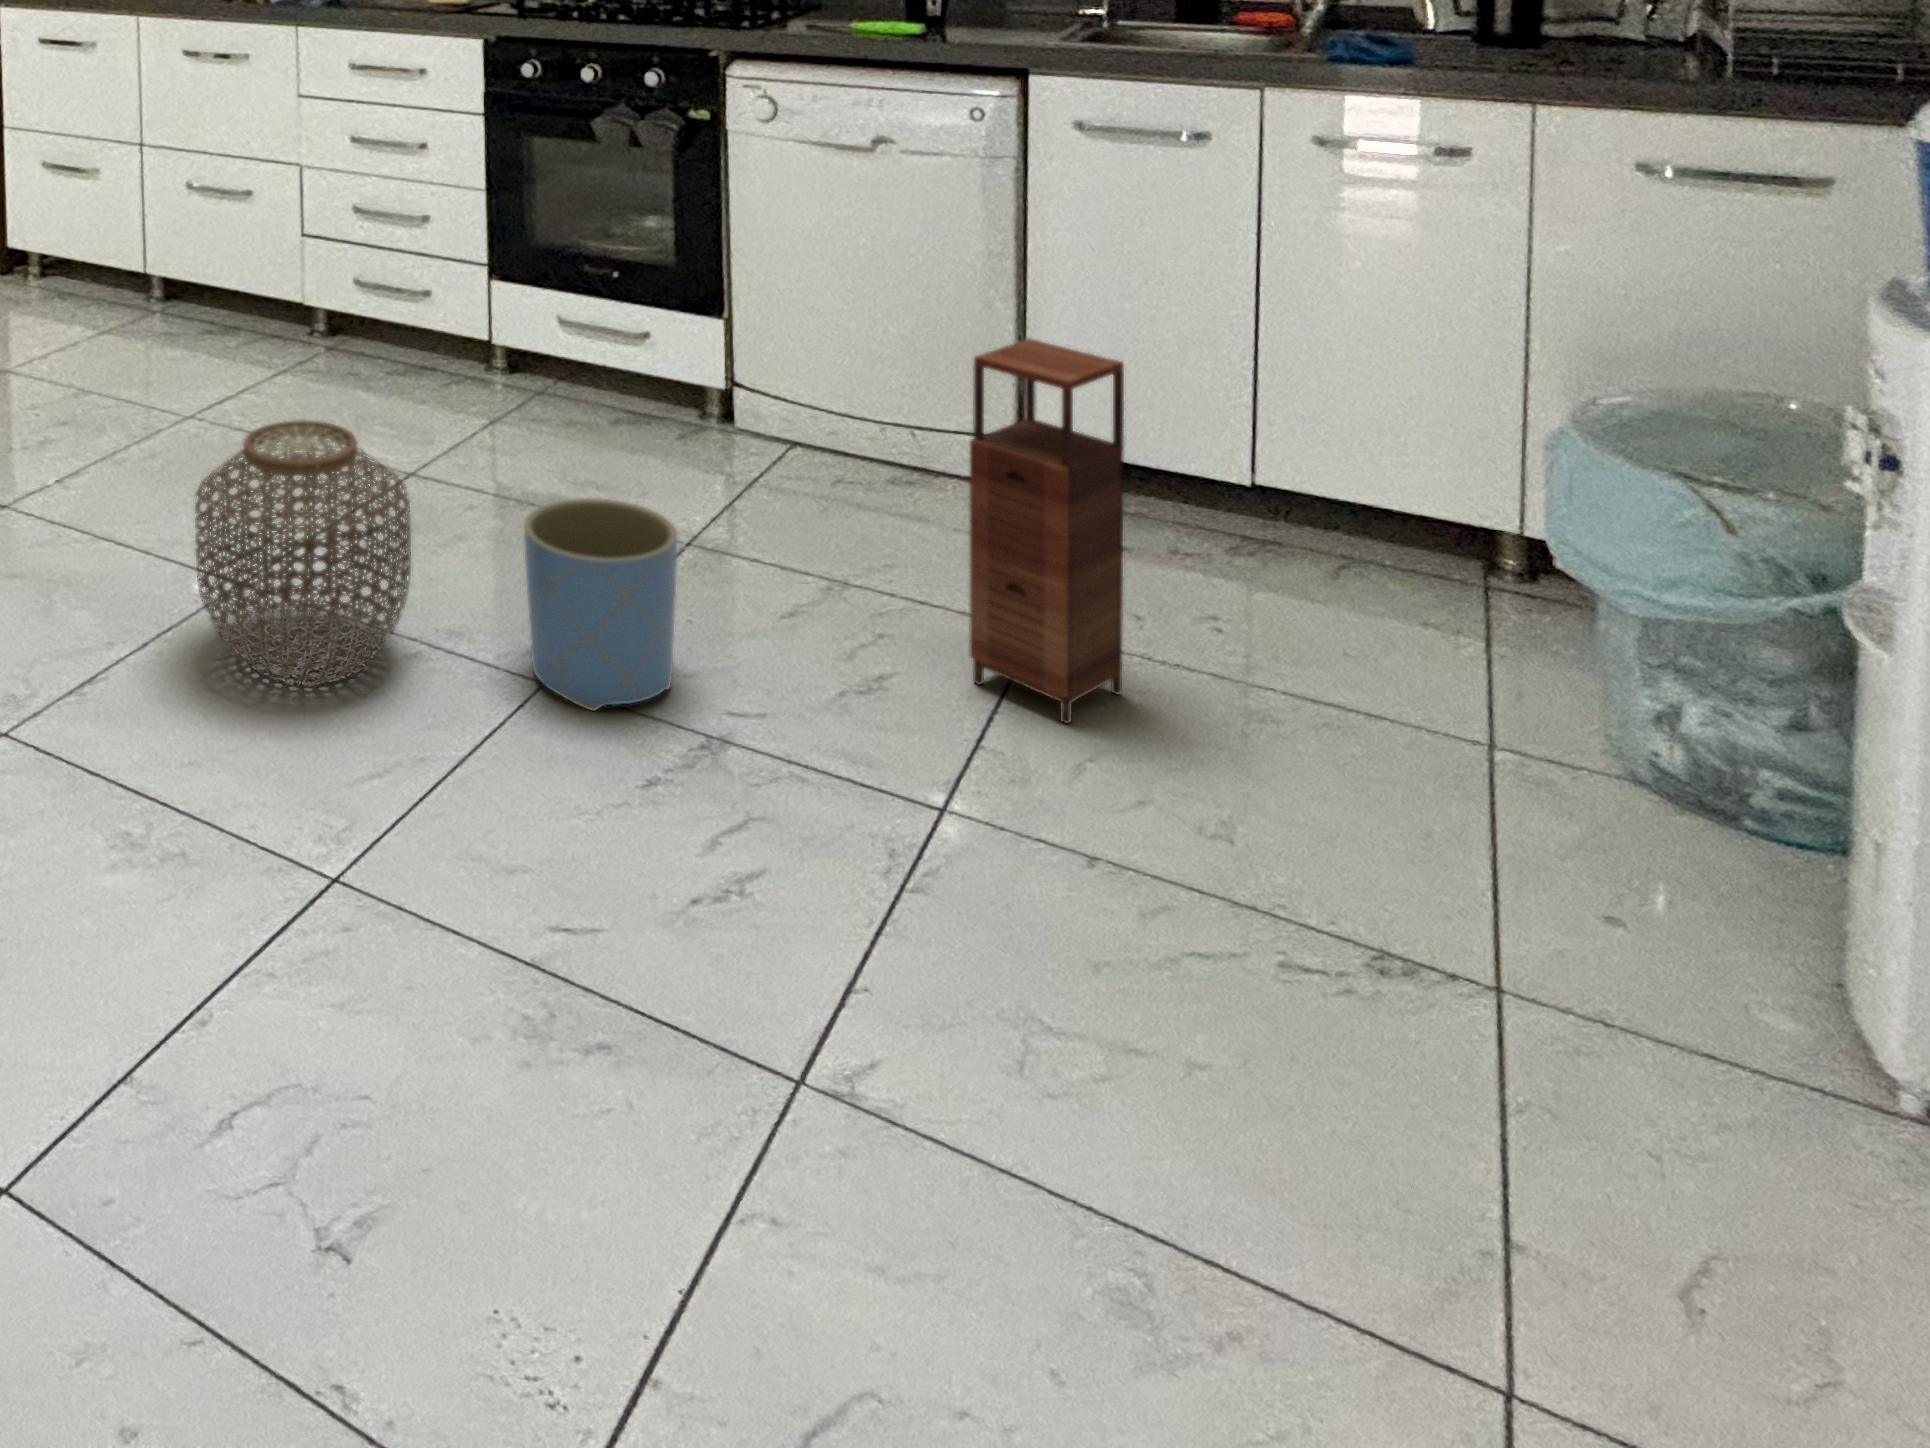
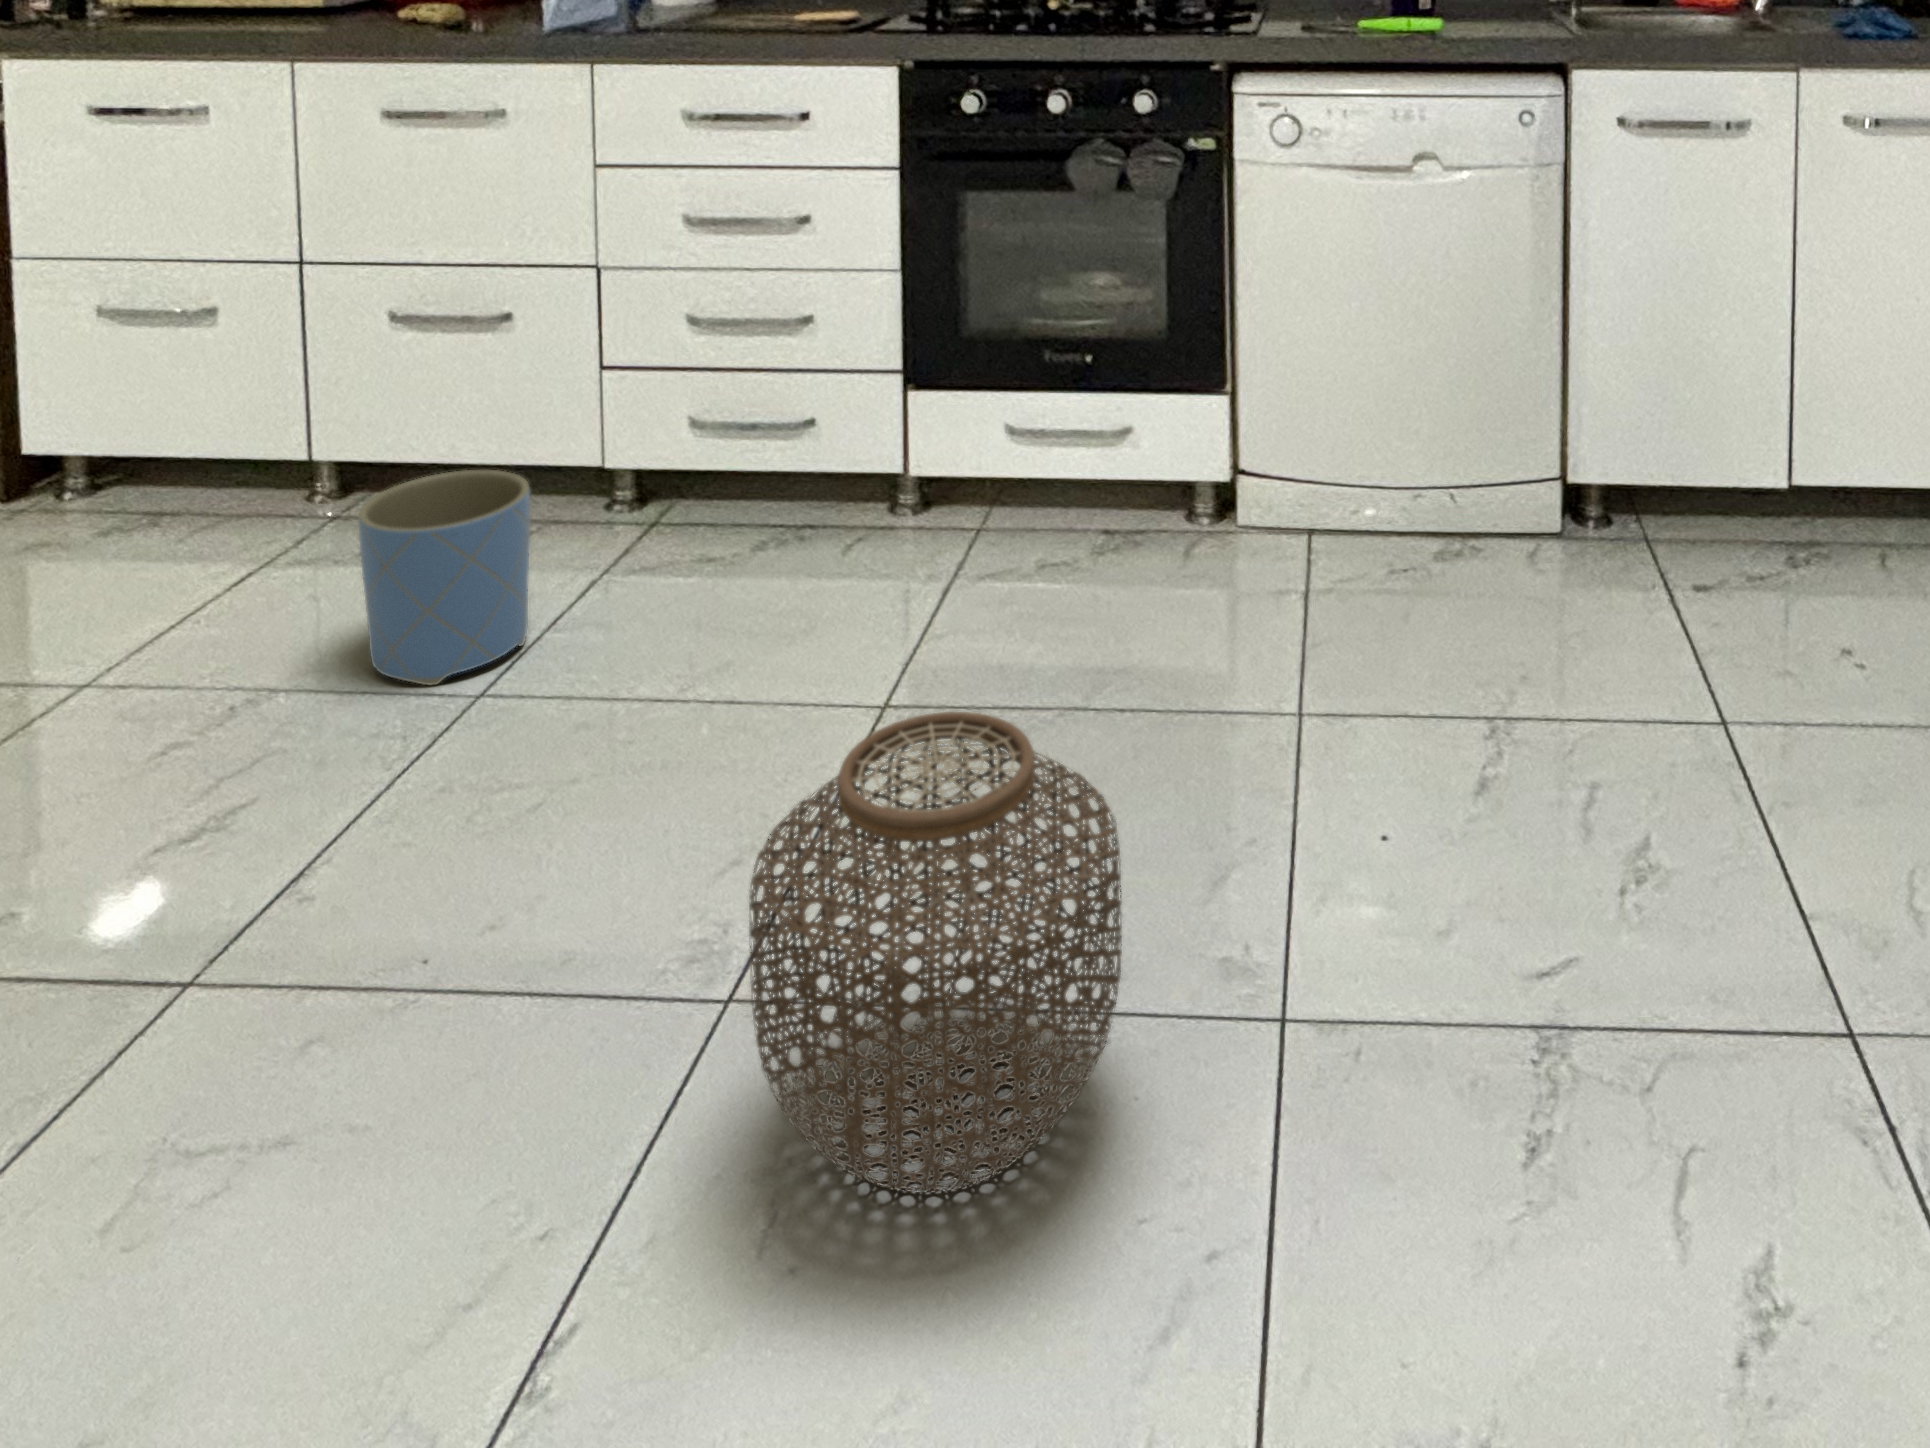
storage cabinet: present [970,339,1124,724] -> none [1743,385,1881,846]
planter: present [524,498,677,710] -> present [358,470,530,685]

